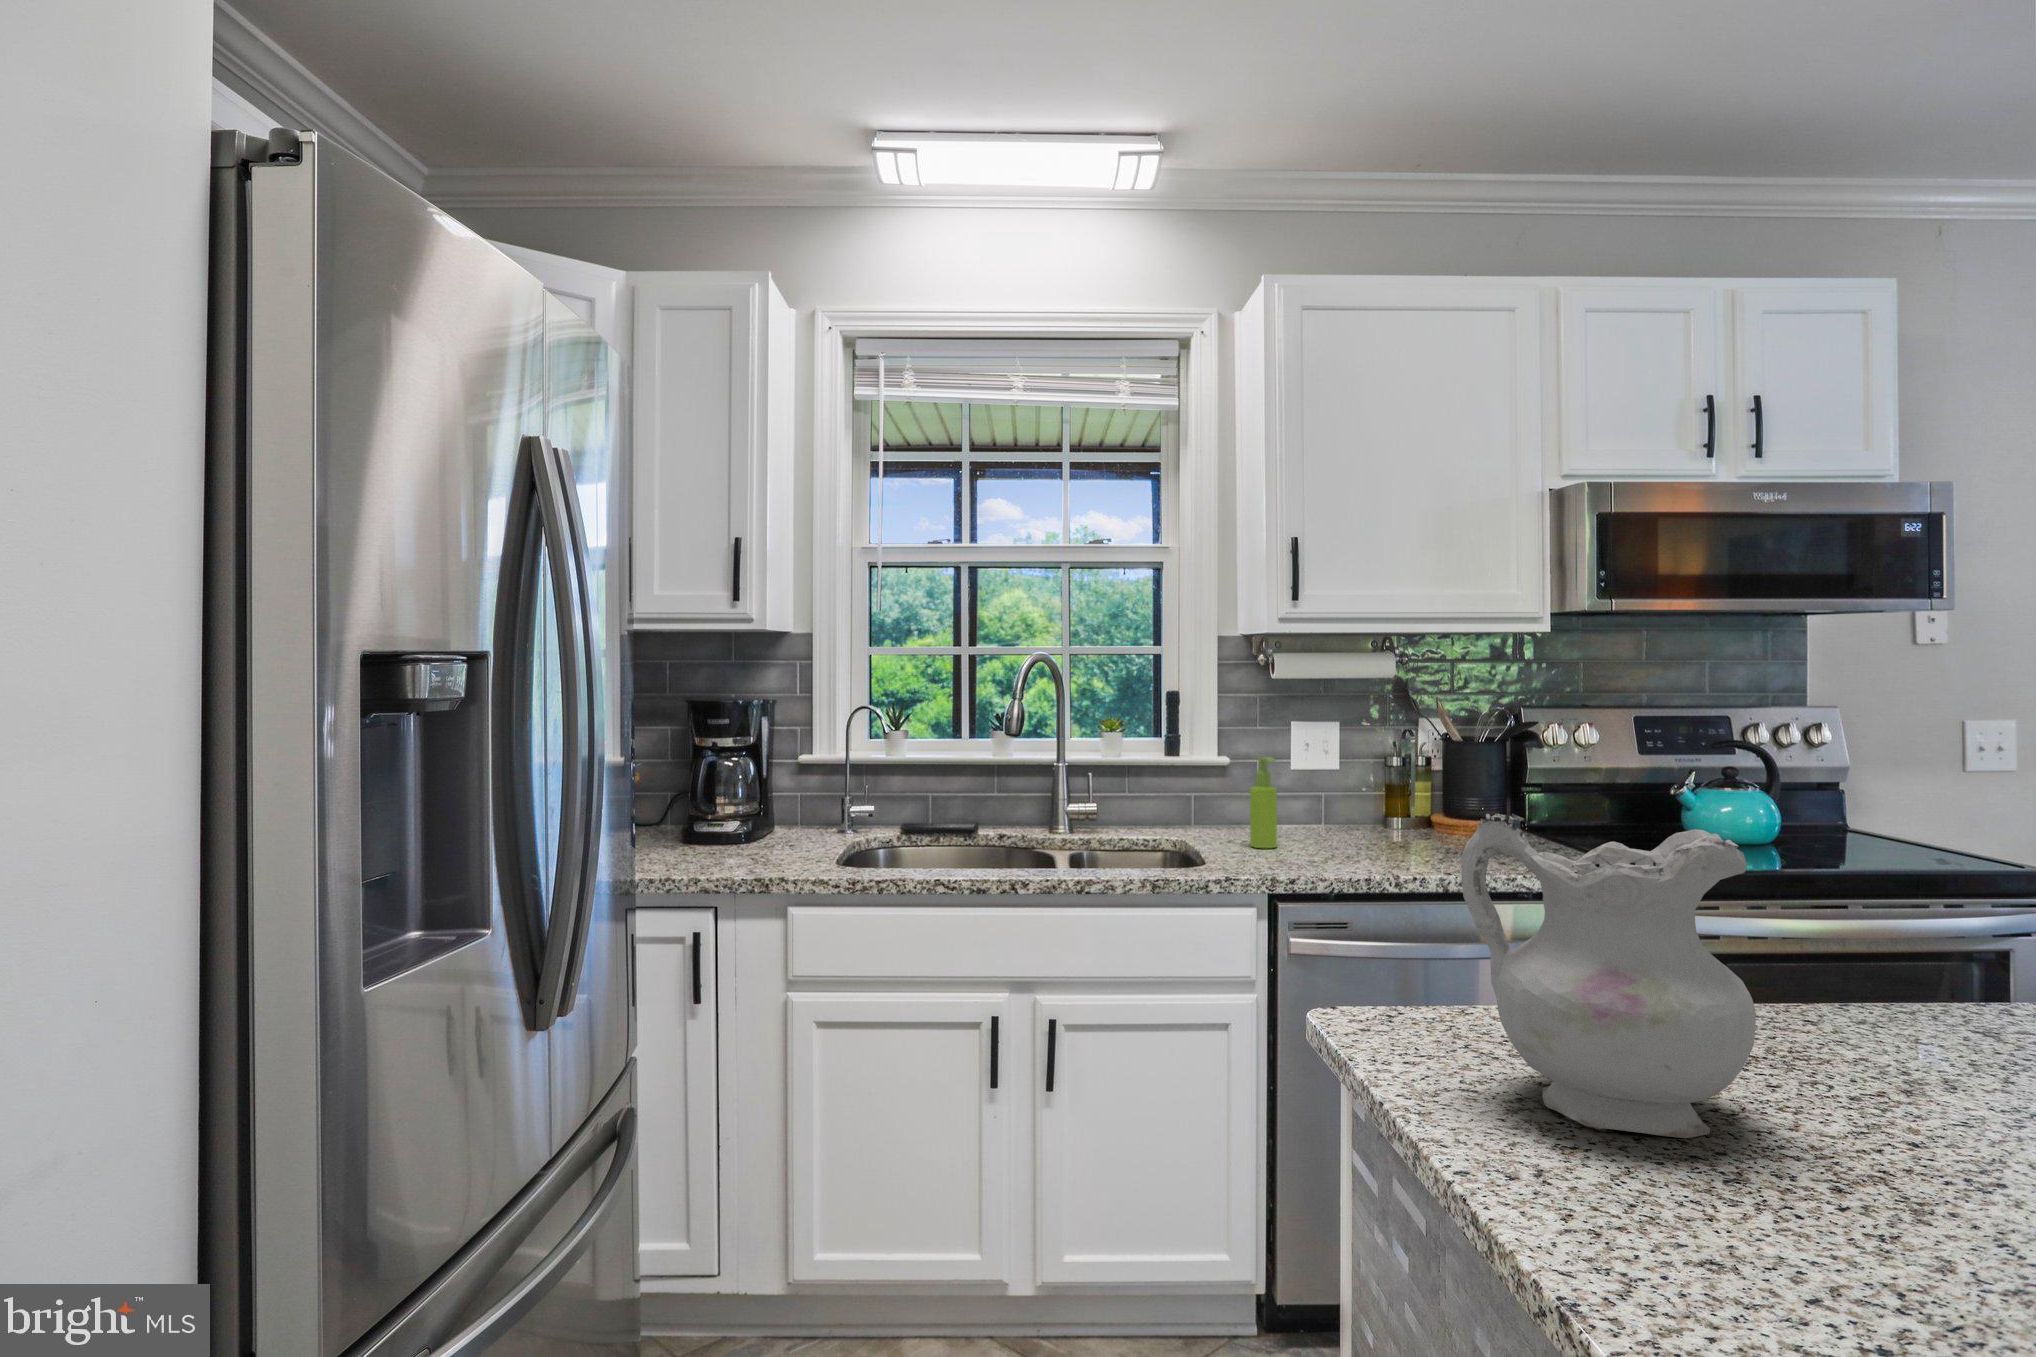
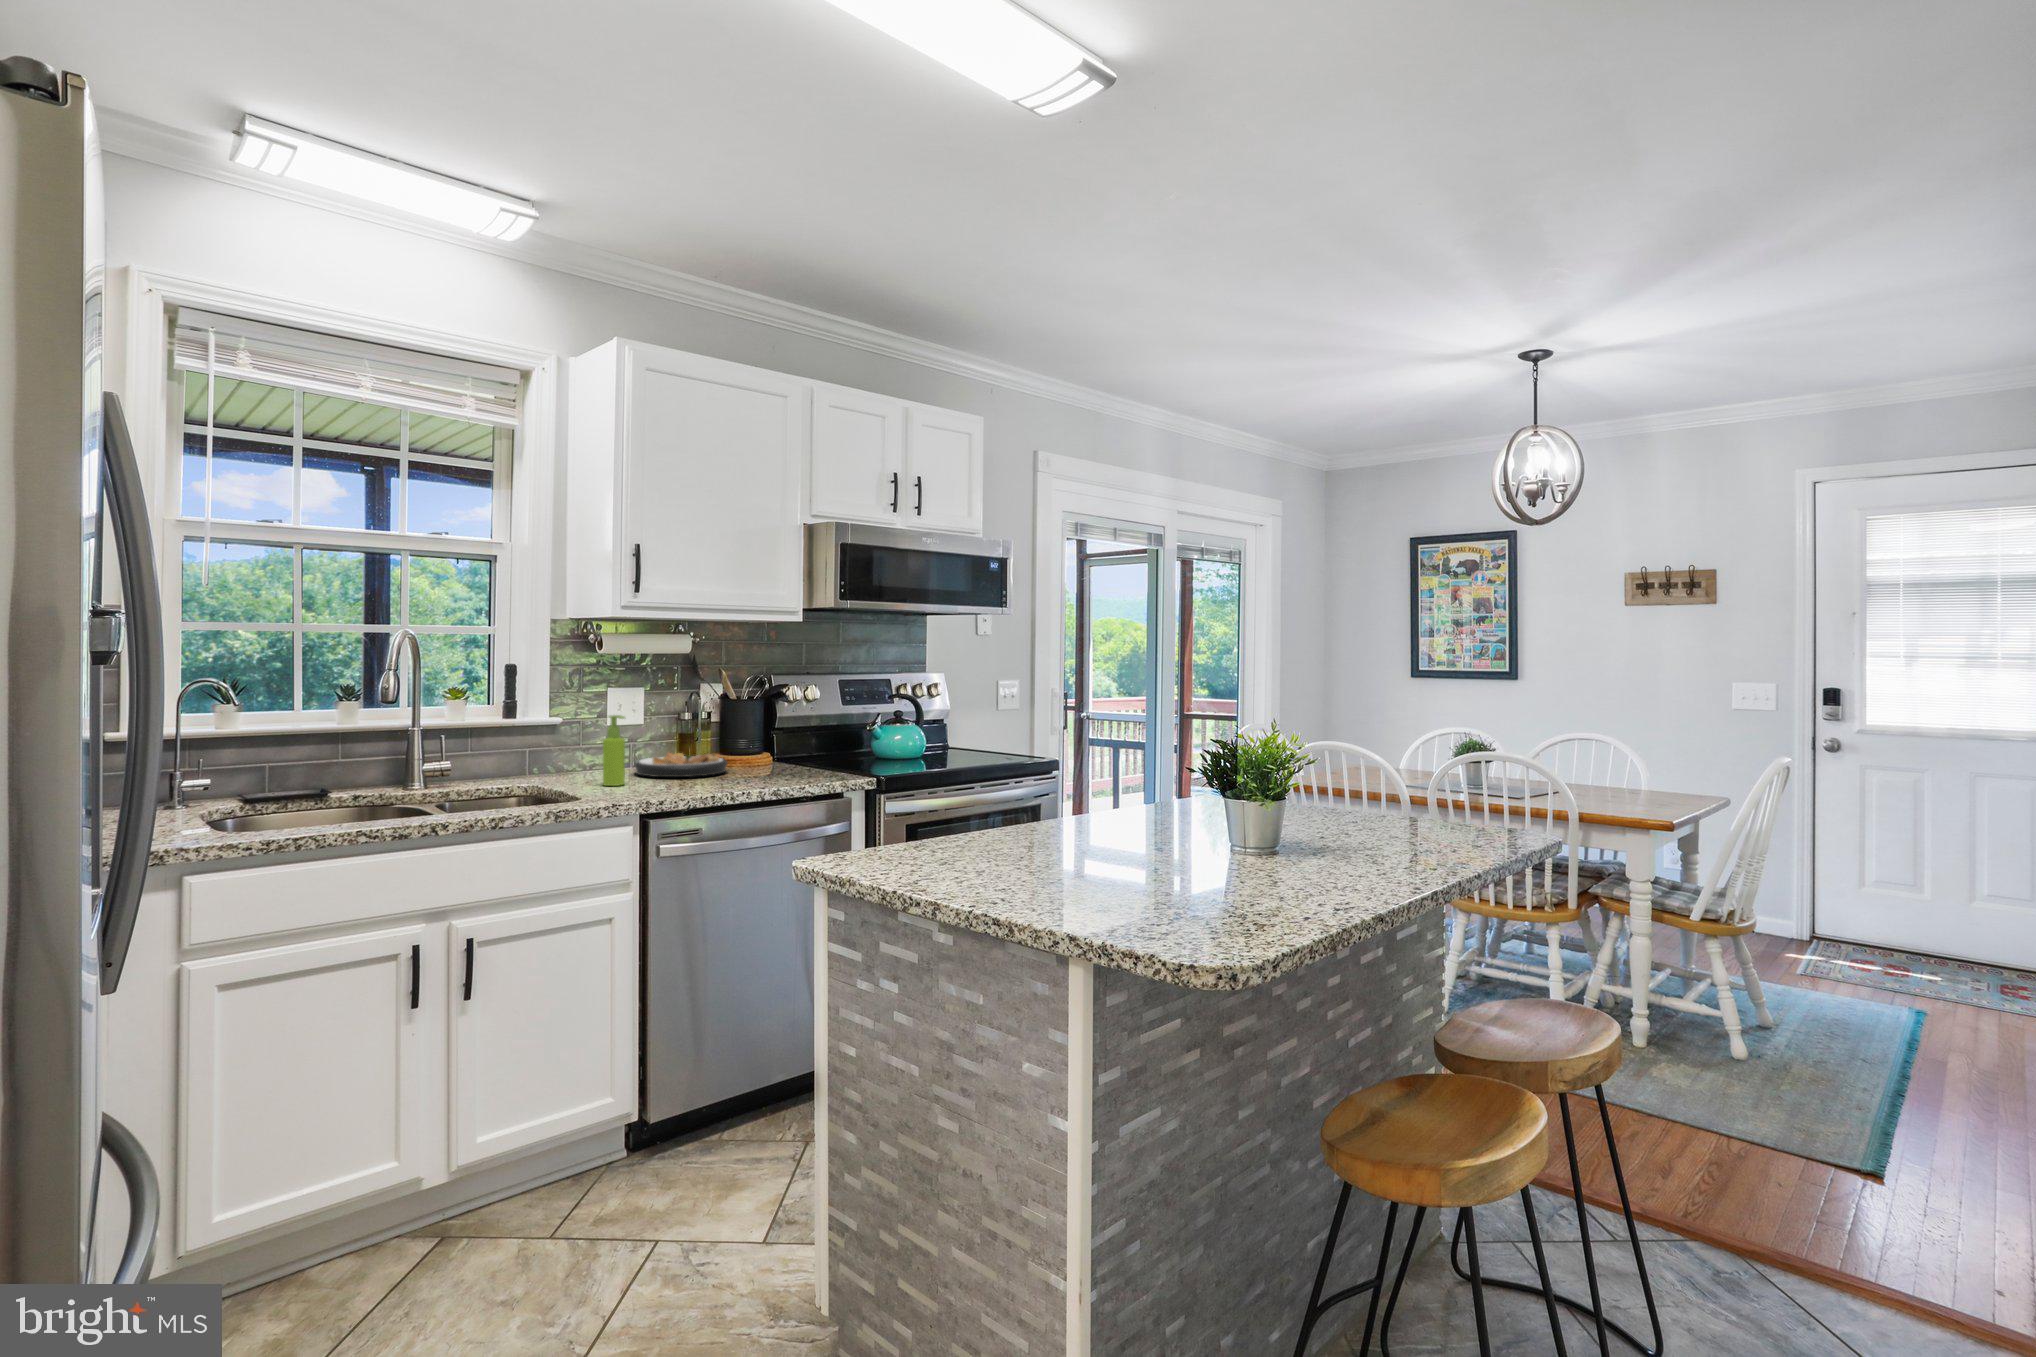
plate: none [1305,808,1431,844] -> present [635,753,727,777]
ceramic pitcher: present [1461,813,1756,1138] -> none [881,726,1000,865]

